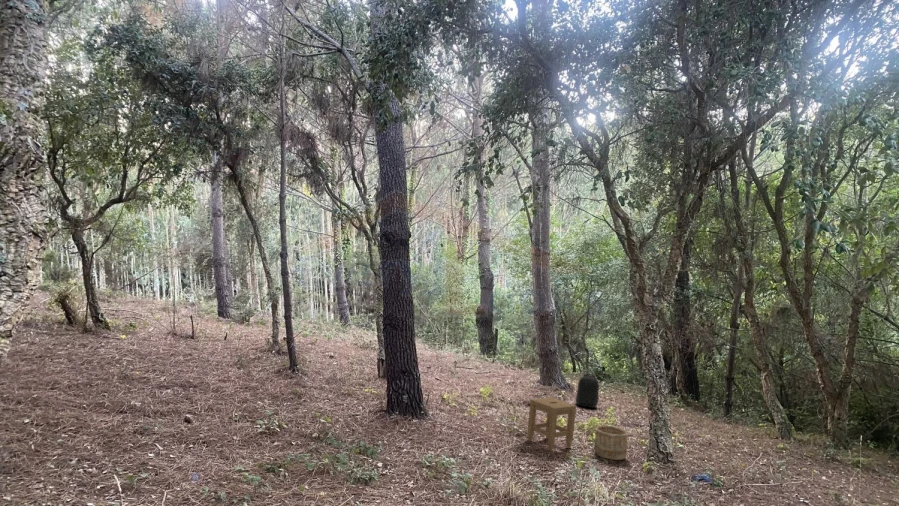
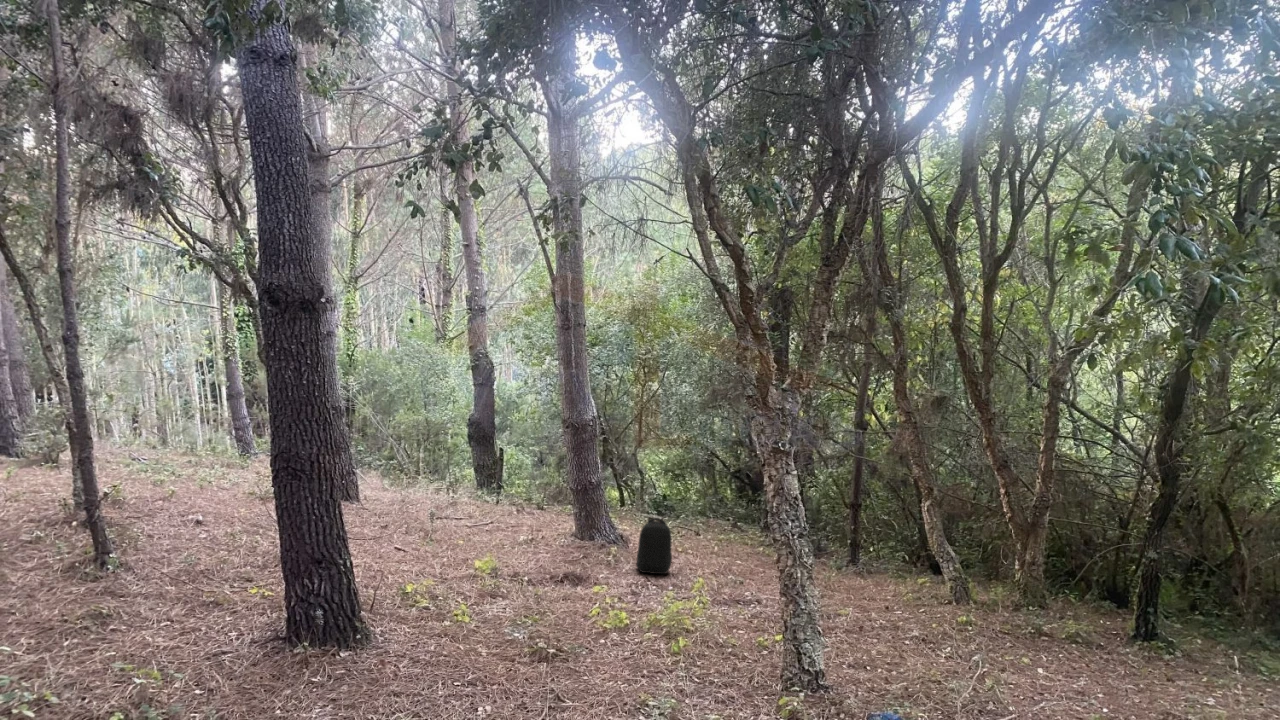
stool: present [528,397,576,451] -> none [563,582,650,689]
wooden bucket: present [595,425,628,460] -> none [683,621,742,687]

